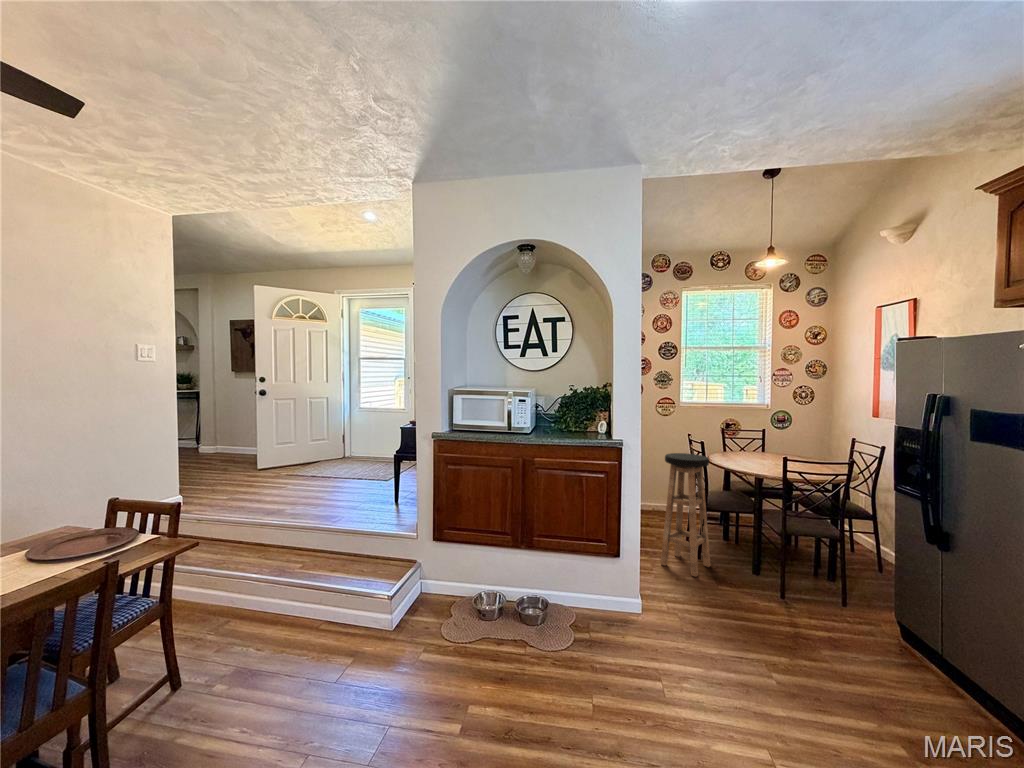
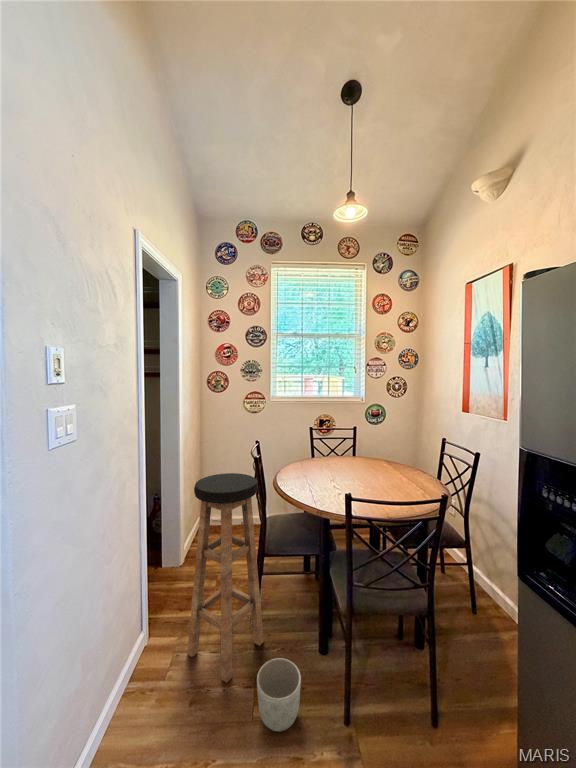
planter: none [723,562,753,595] -> present [257,658,301,731]

